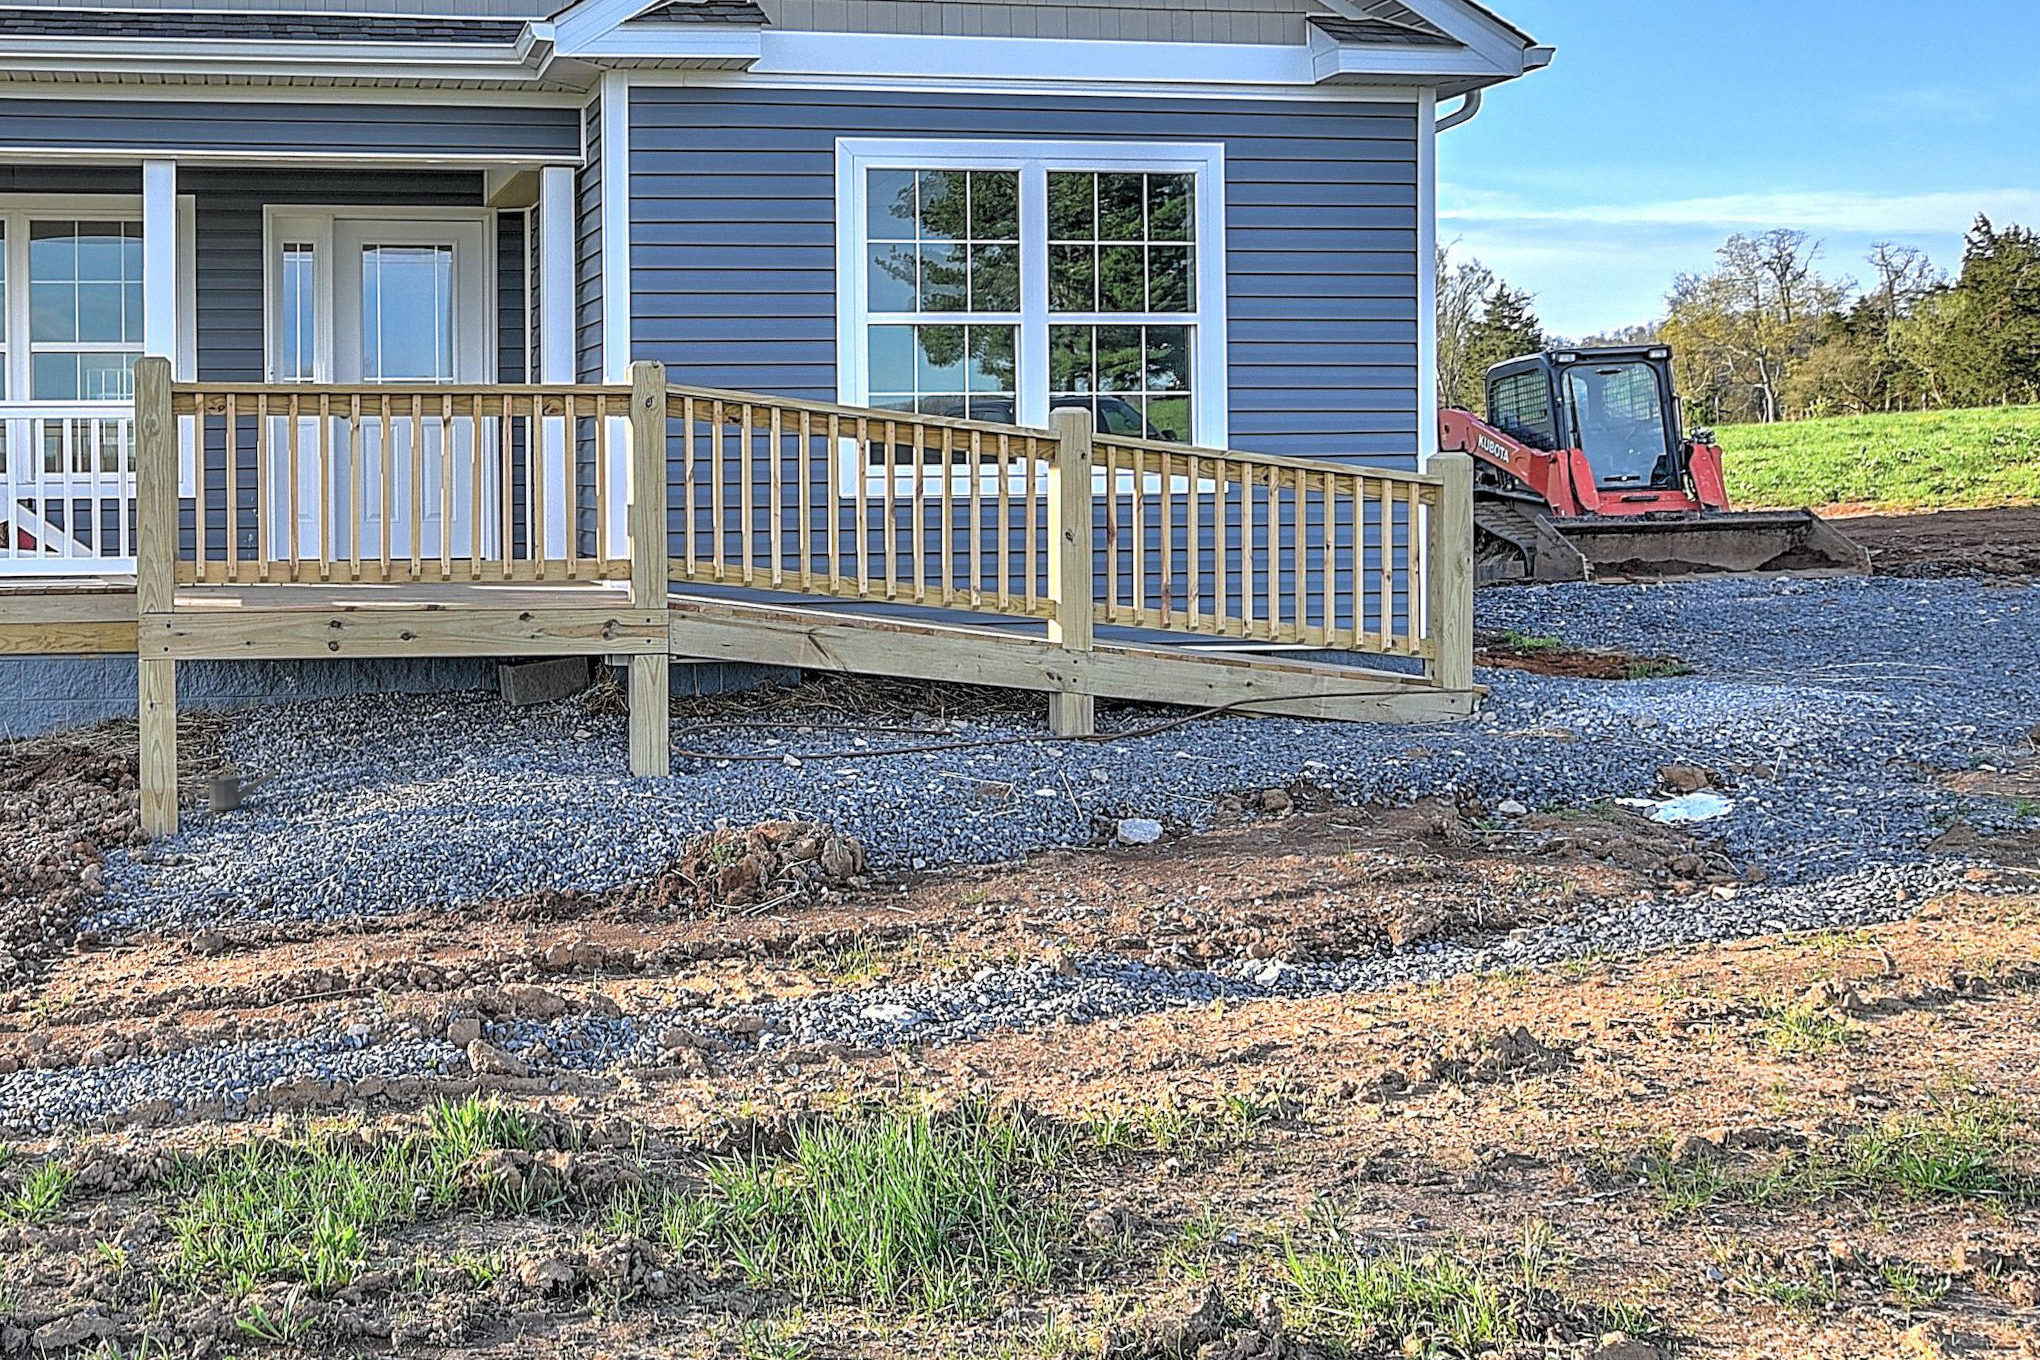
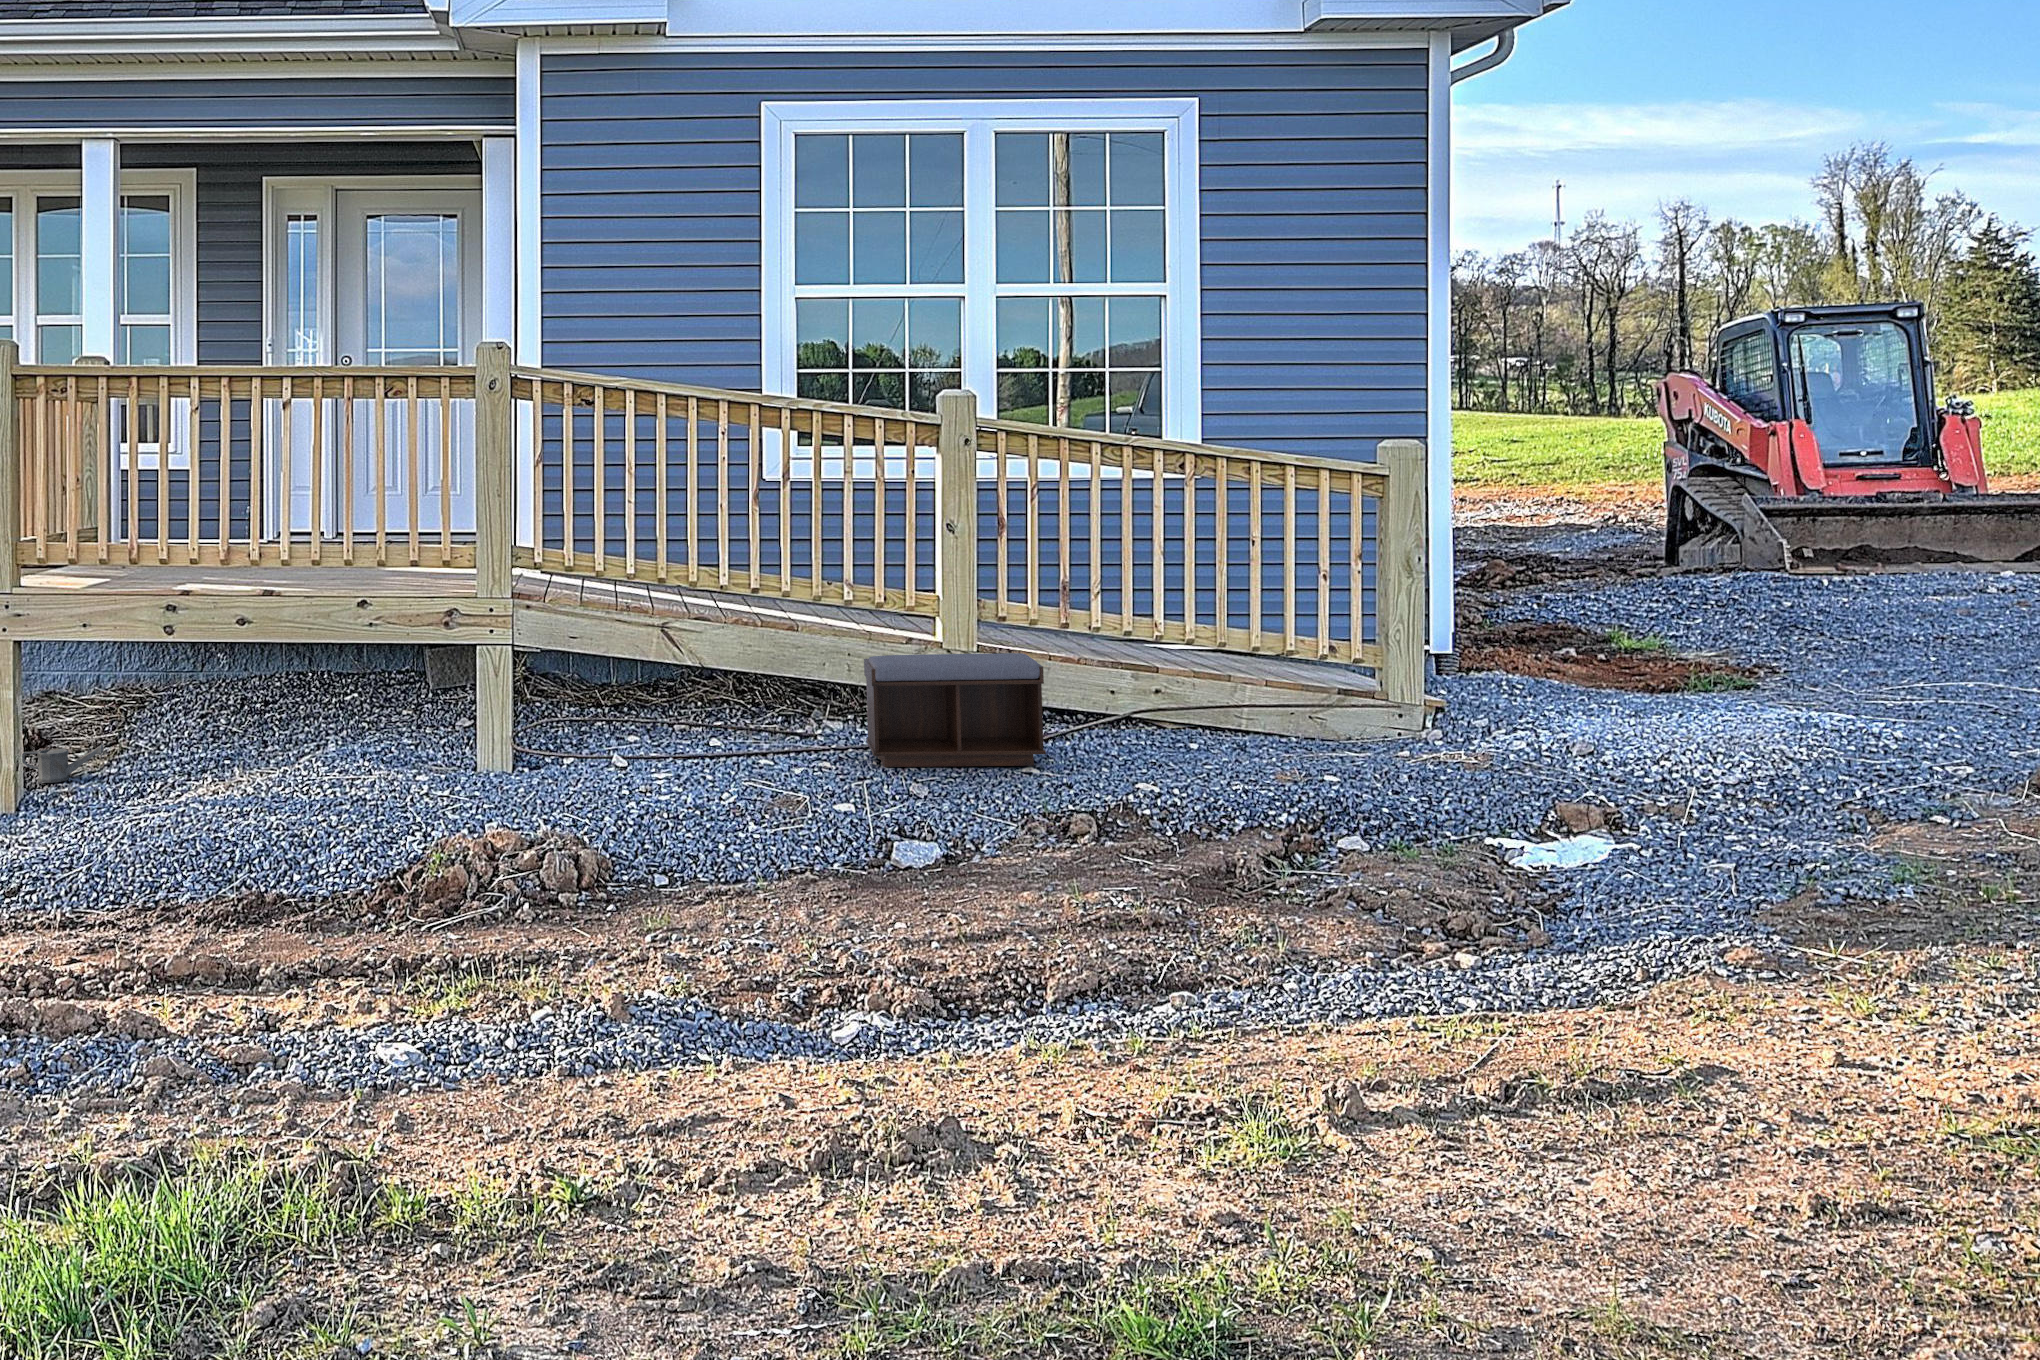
bench: none [1001,652,1187,763] -> present [864,653,1046,767]

